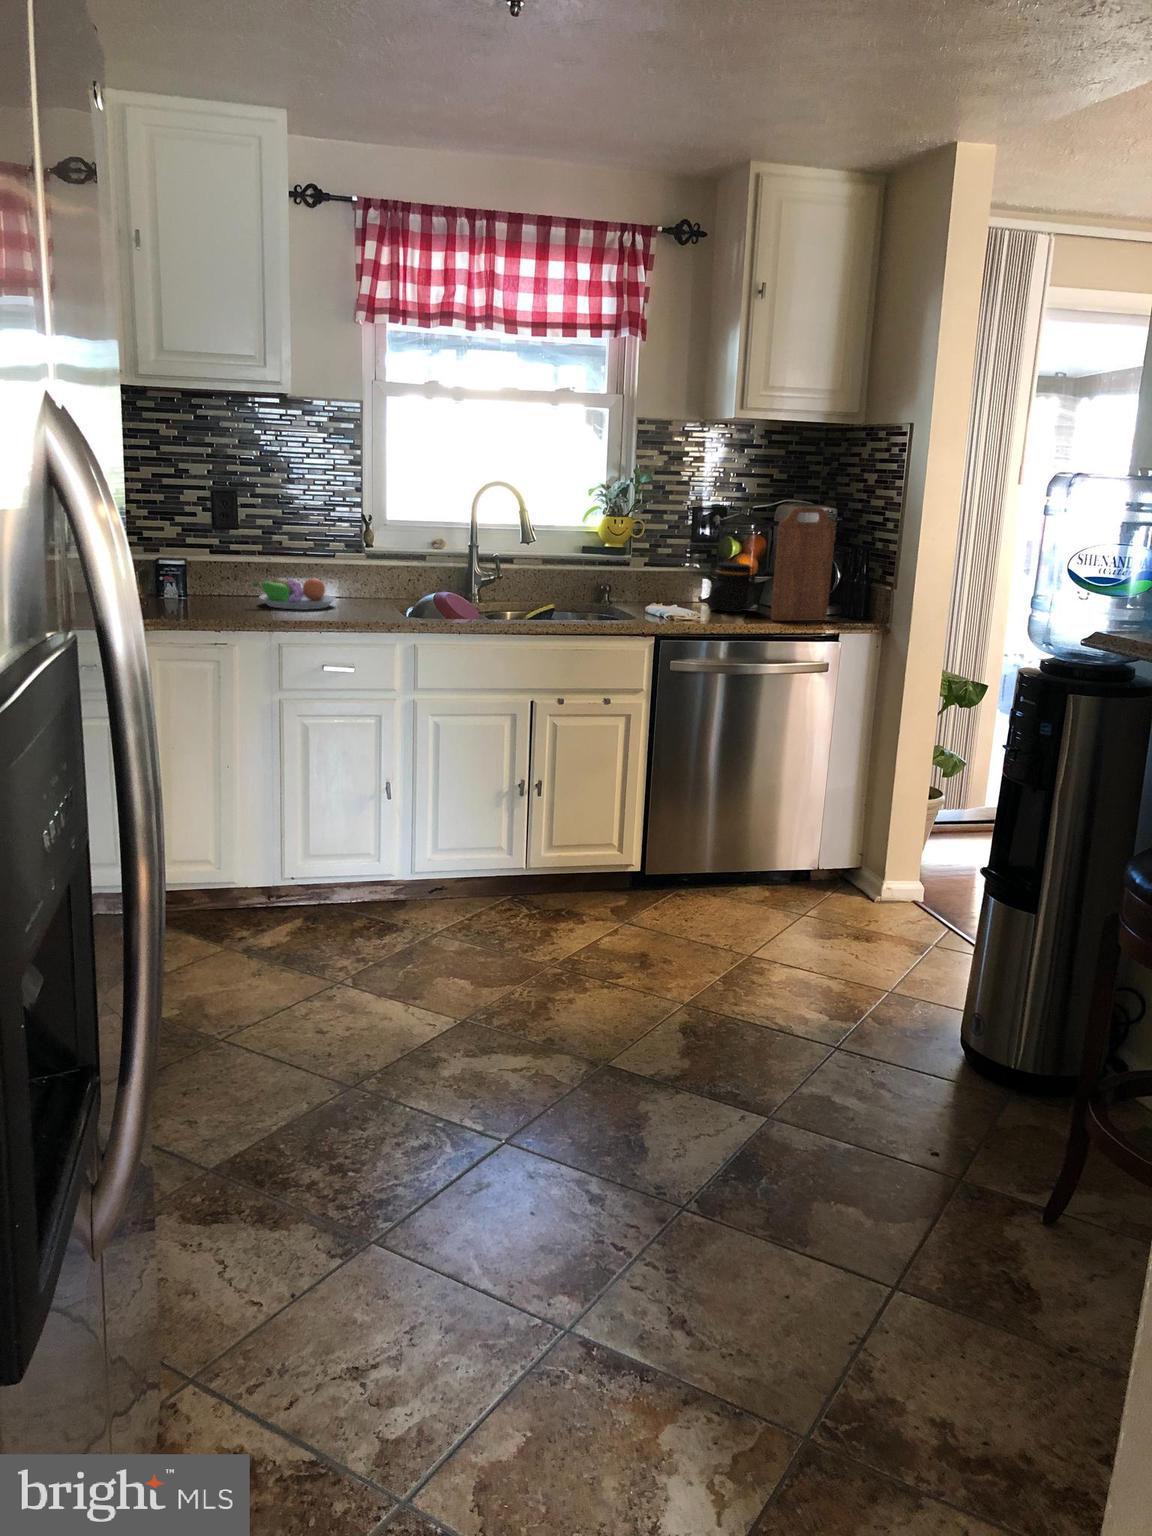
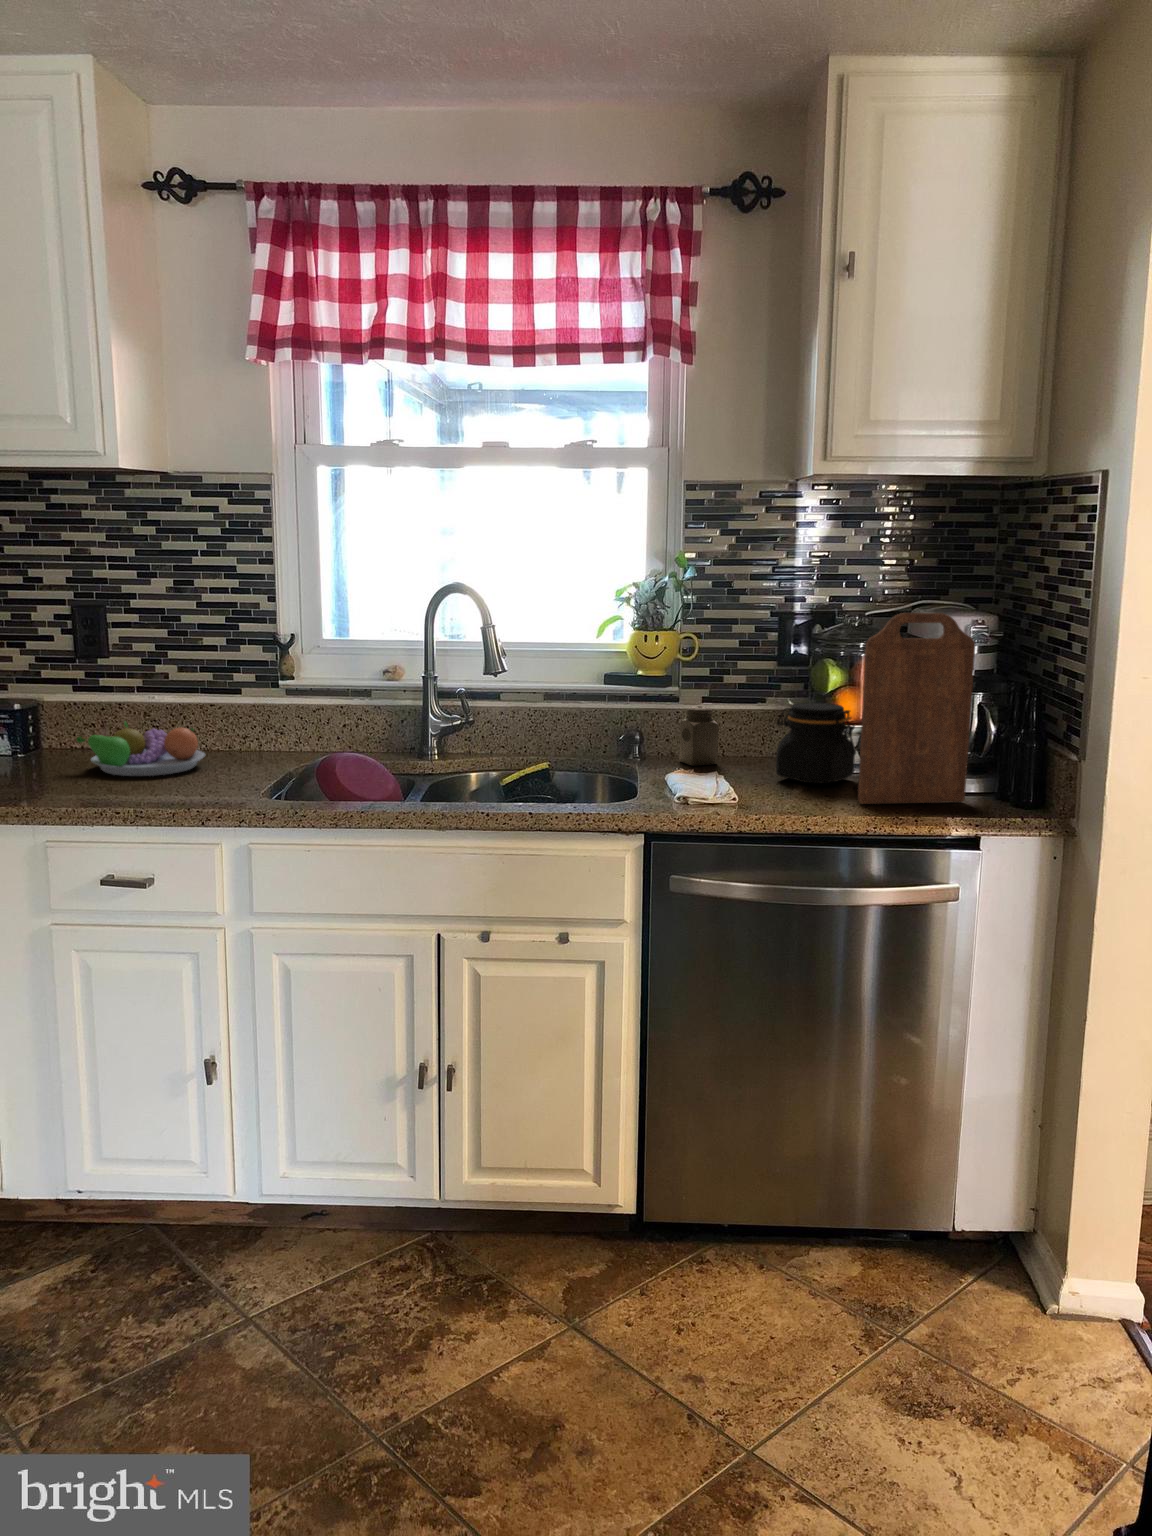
salt shaker: none [637,566,664,604] -> present [679,706,719,766]

